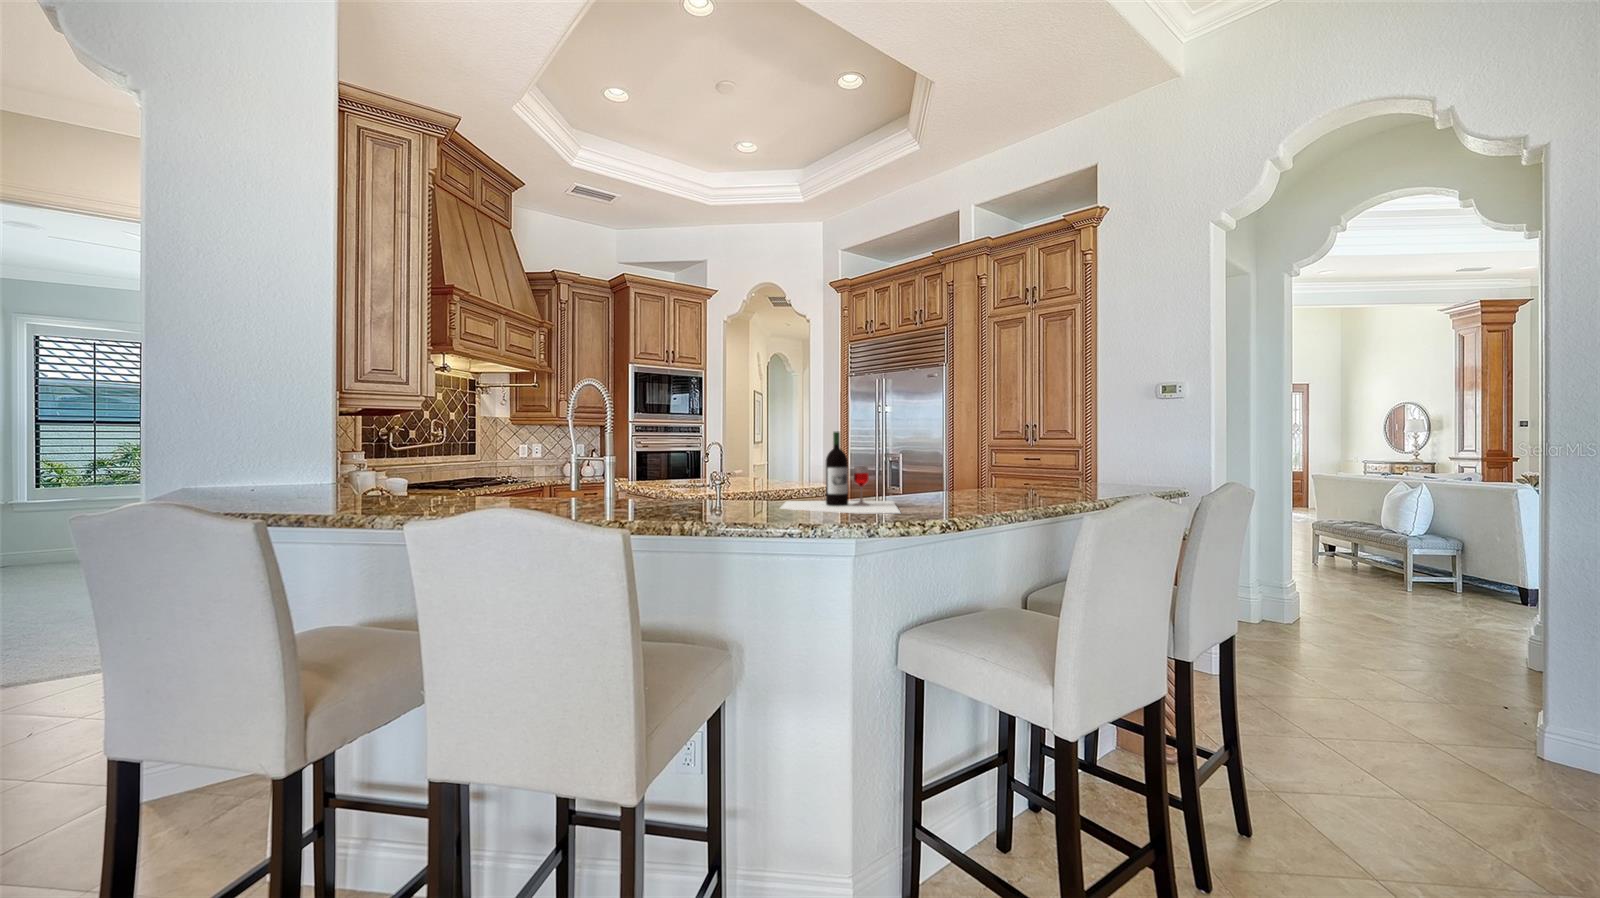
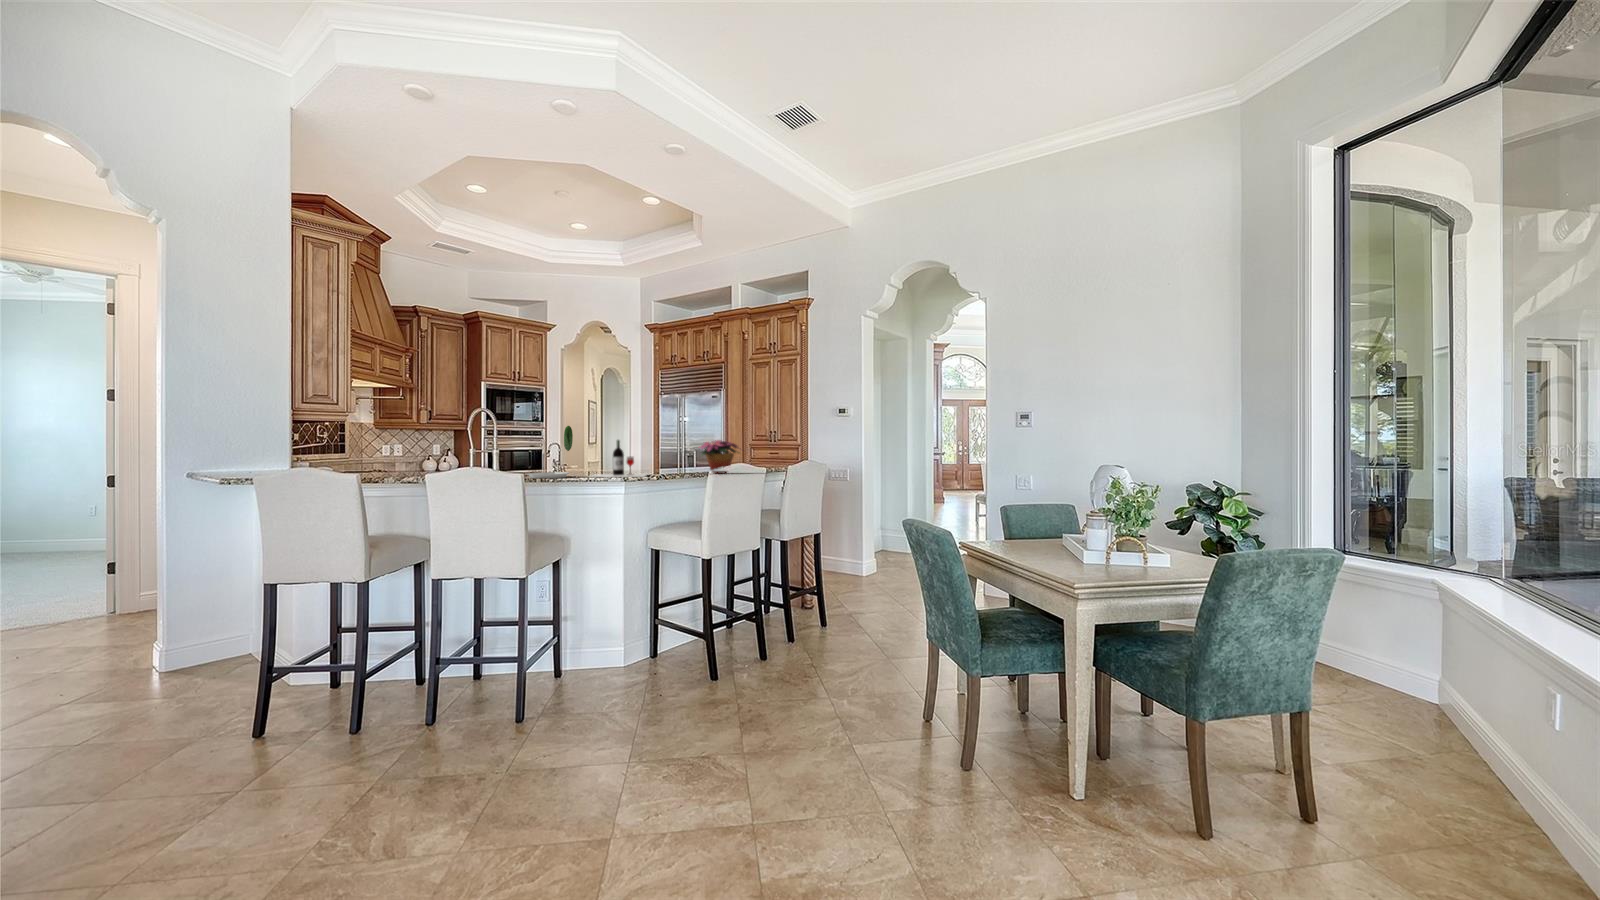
plate: none [652,400,748,519] -> present [527,426,573,478]
flower arrangement: none [973,431,1077,499] -> present [698,440,738,474]

